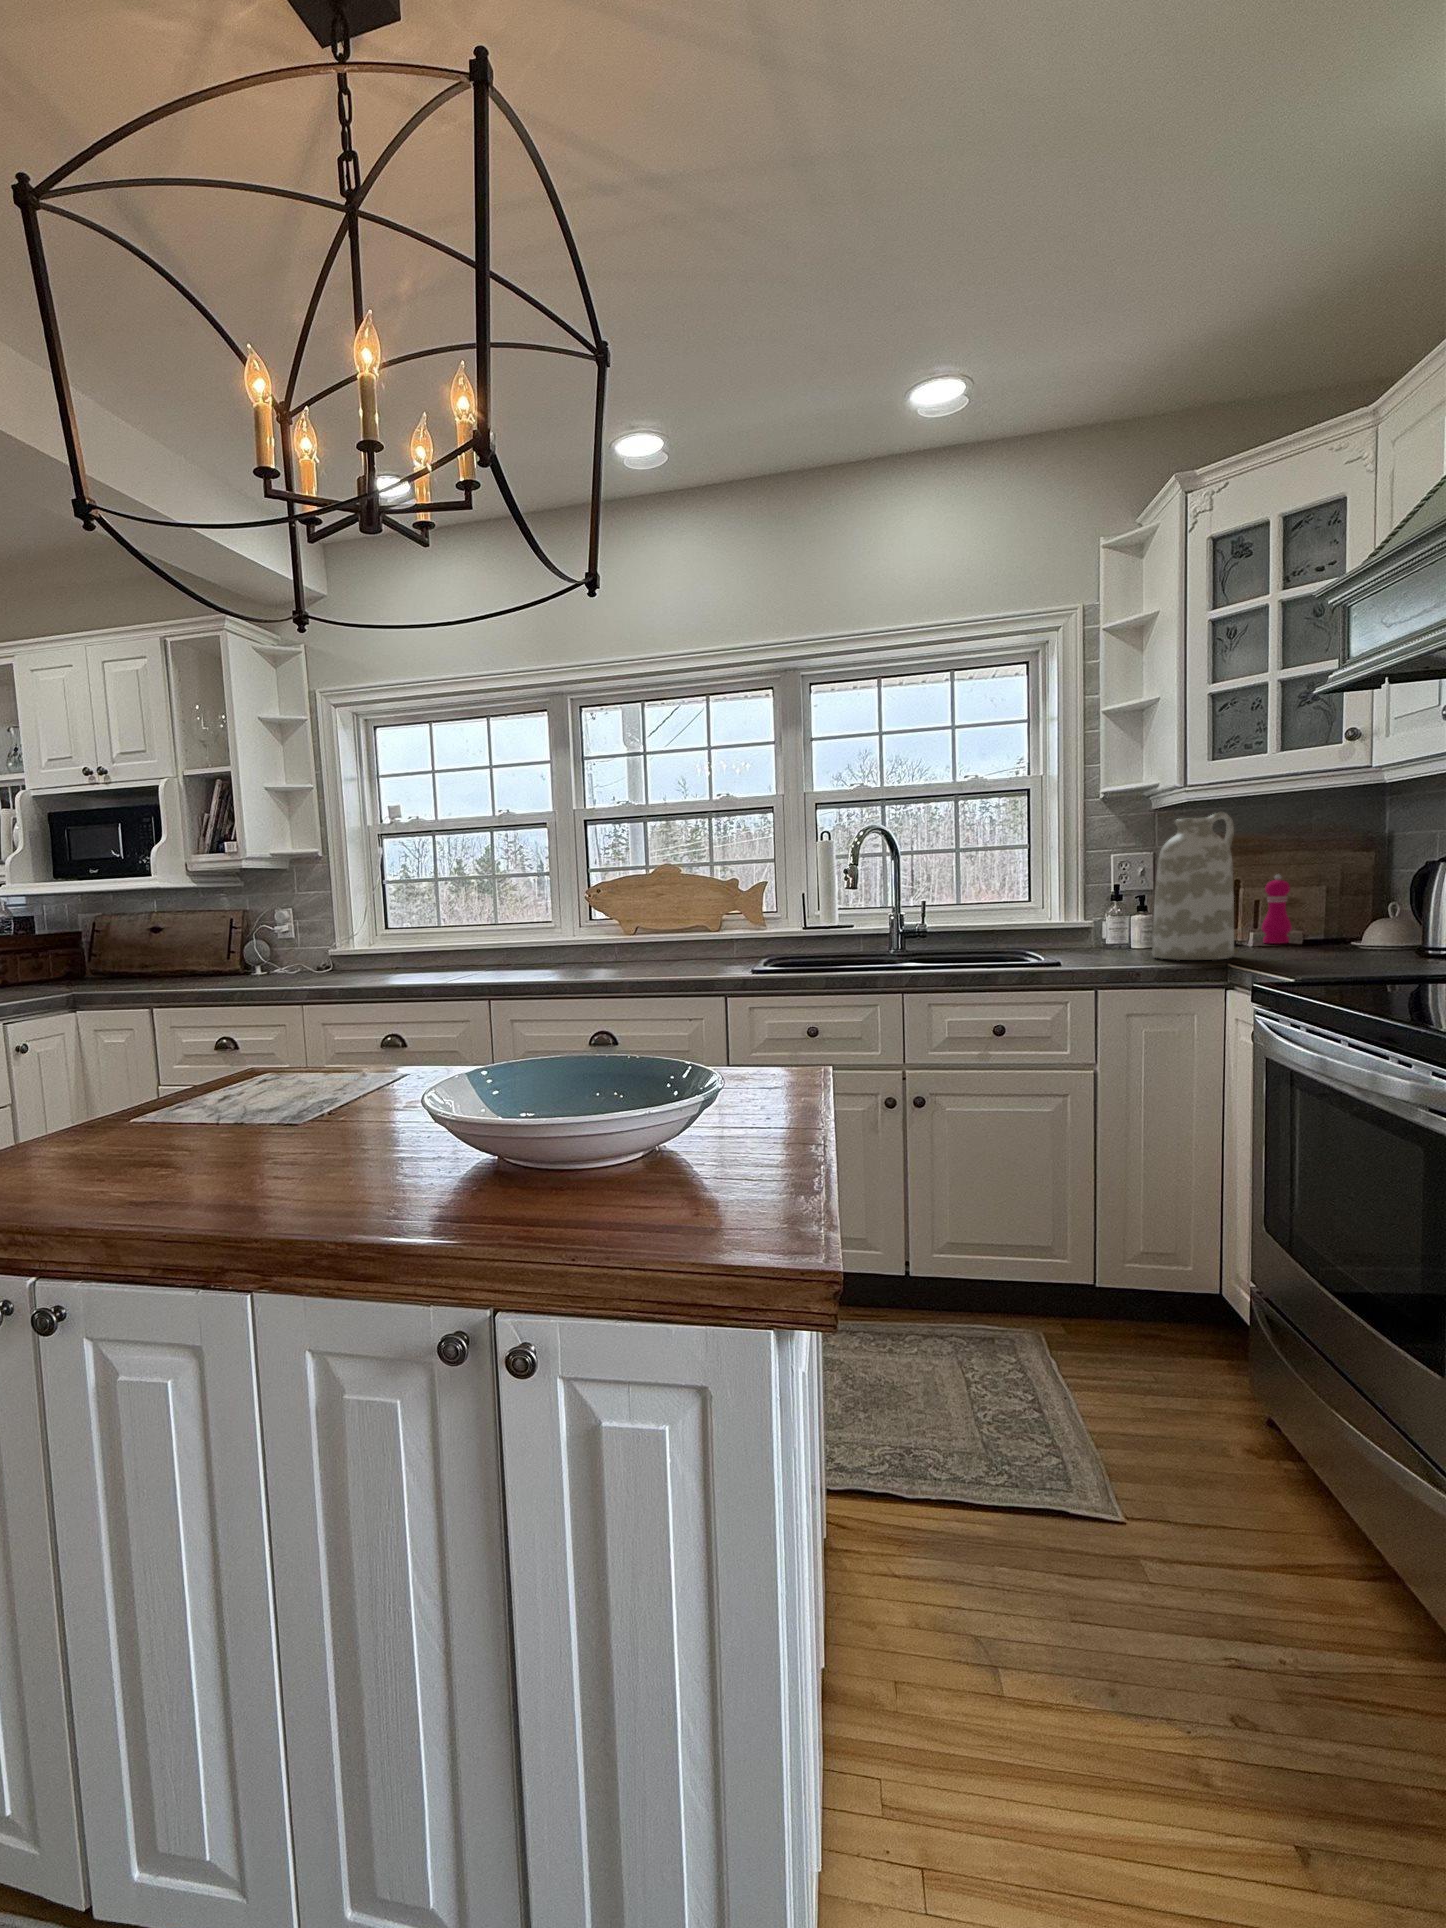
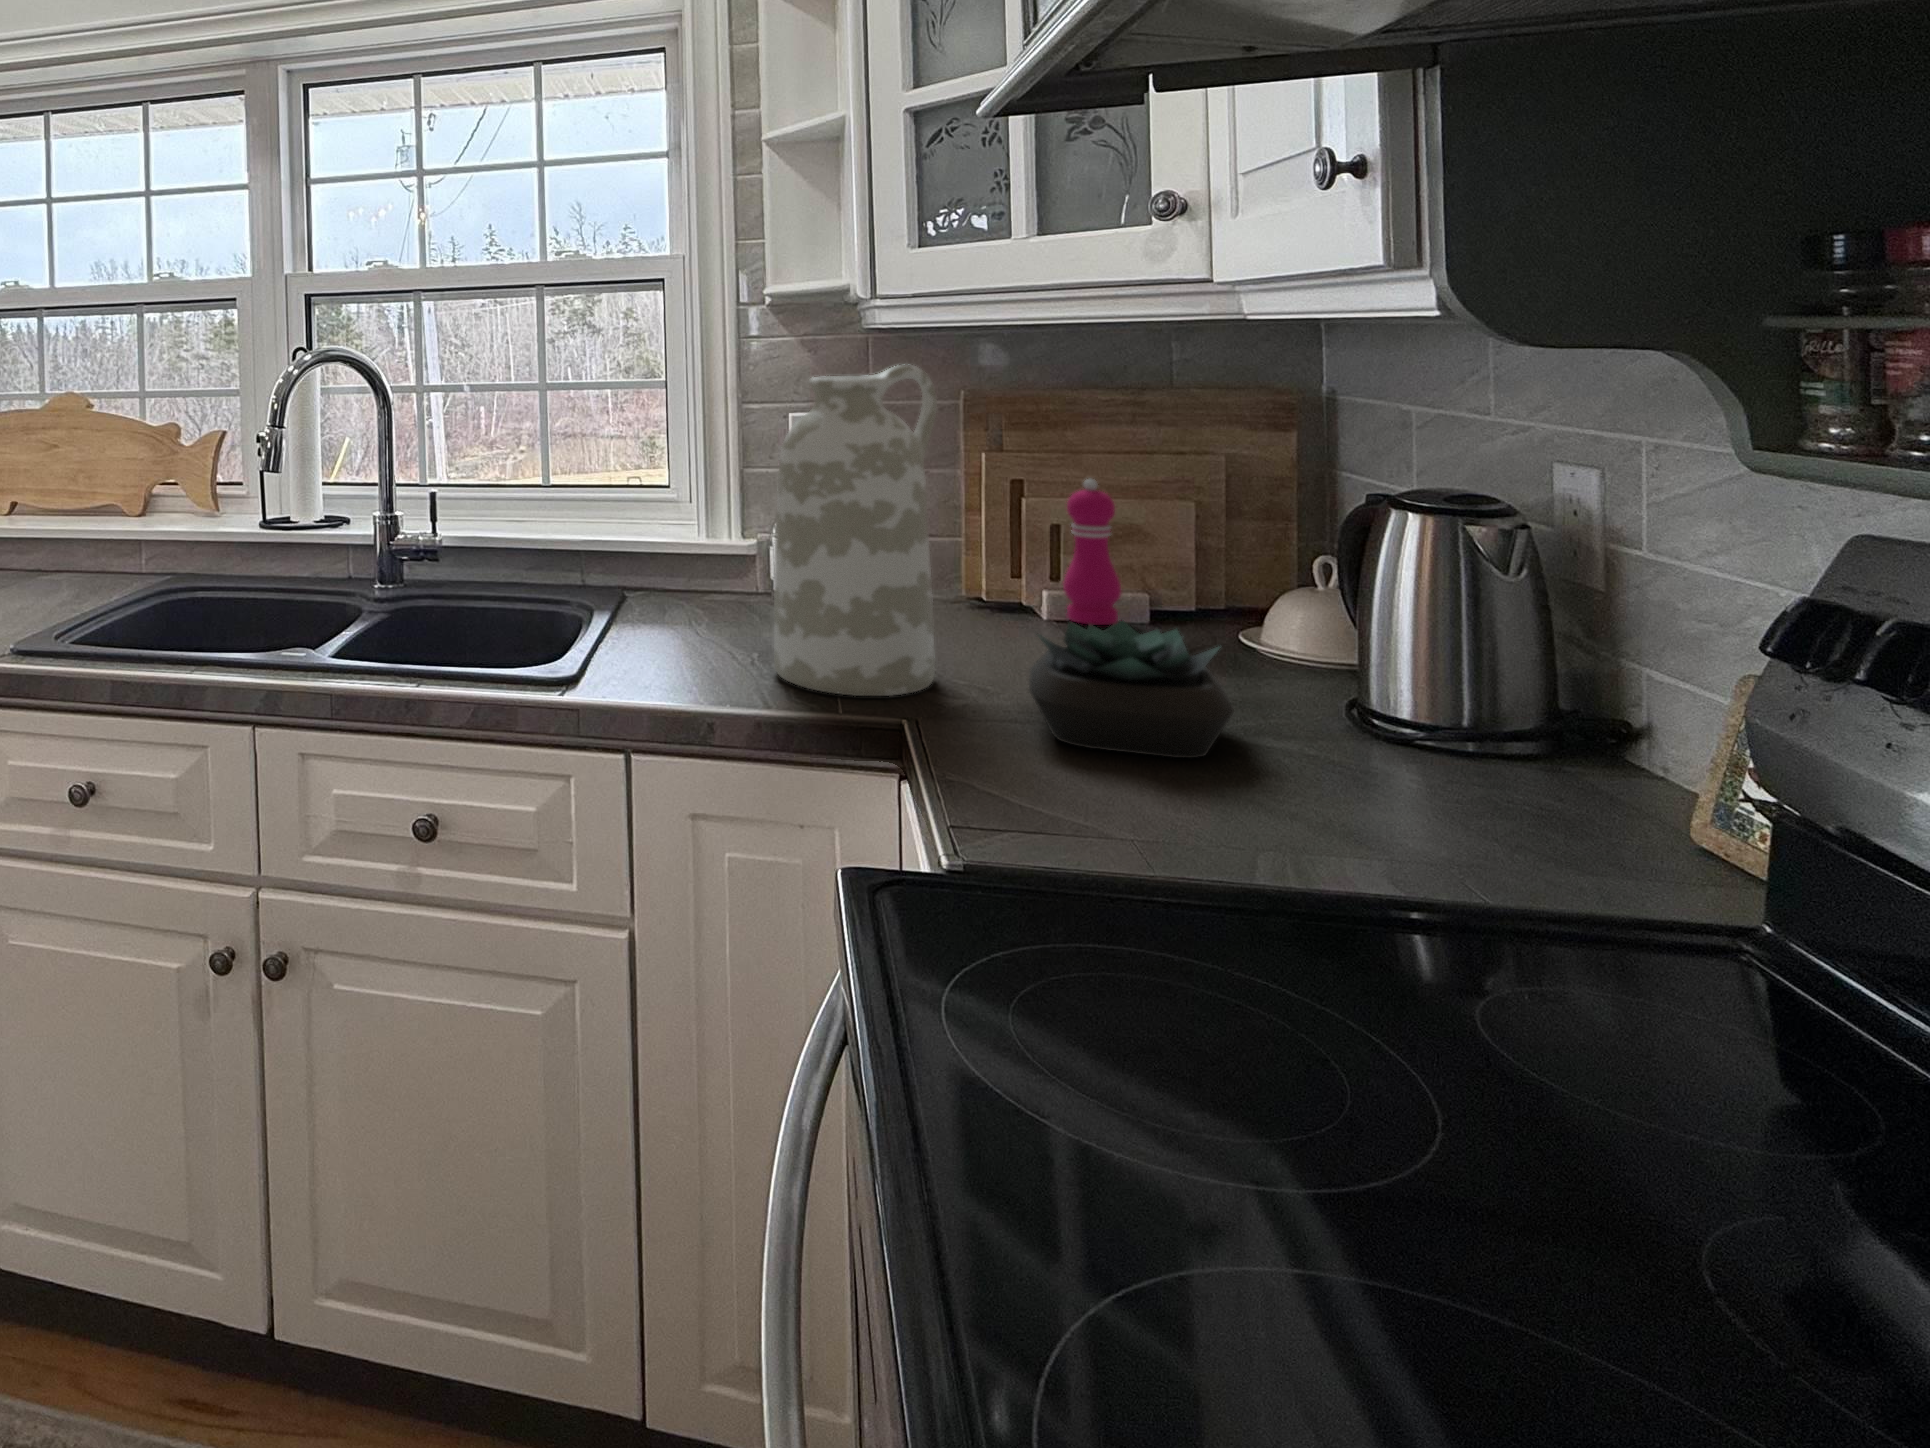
succulent plant: none [1288,915,1390,963] -> present [1029,619,1234,758]

